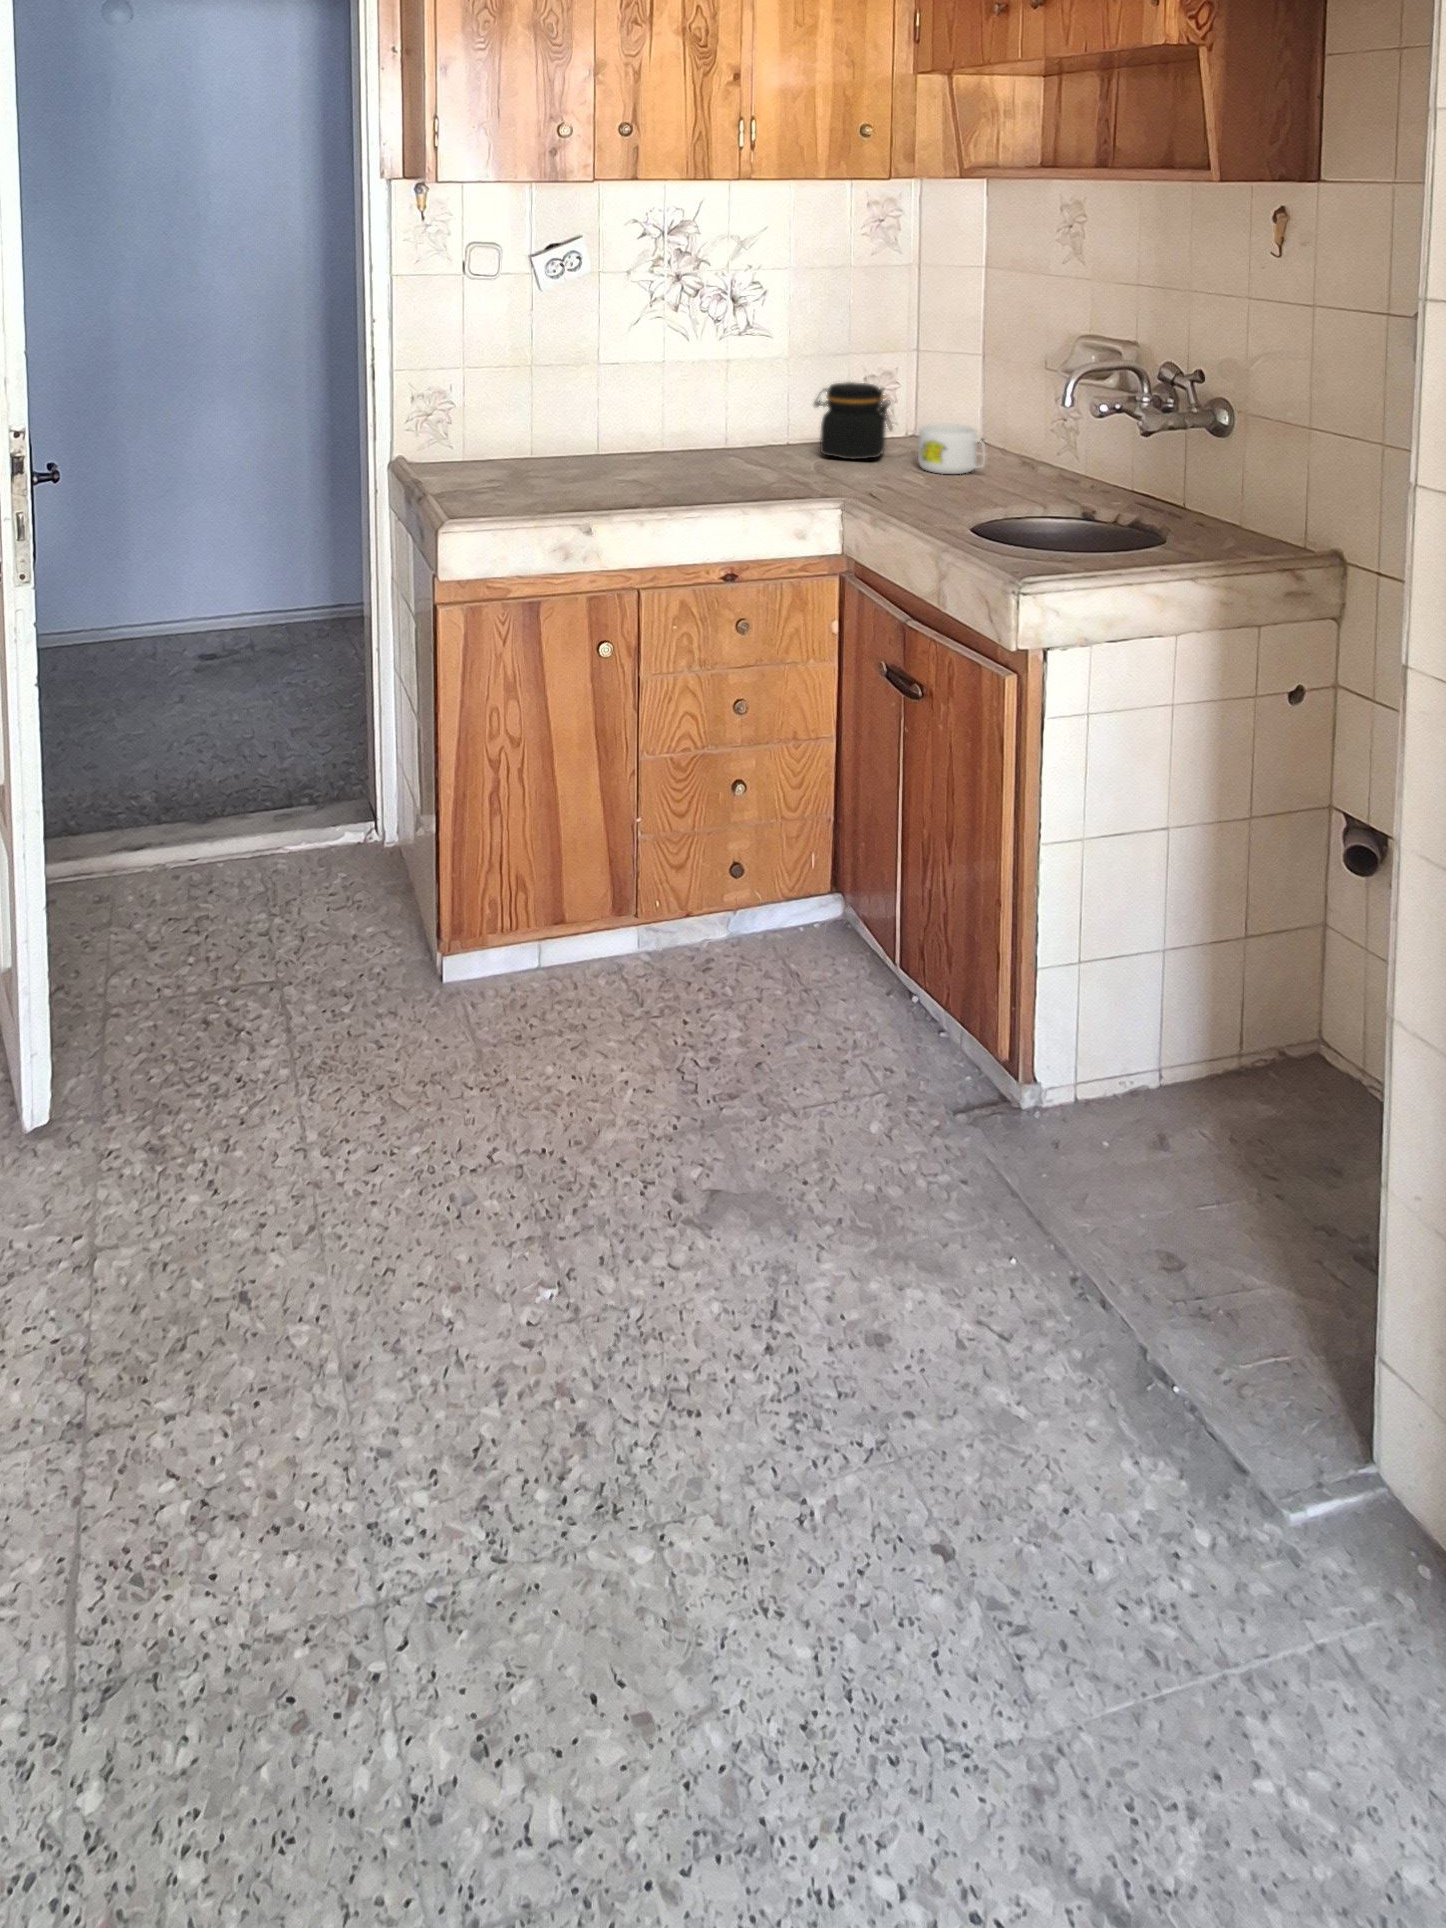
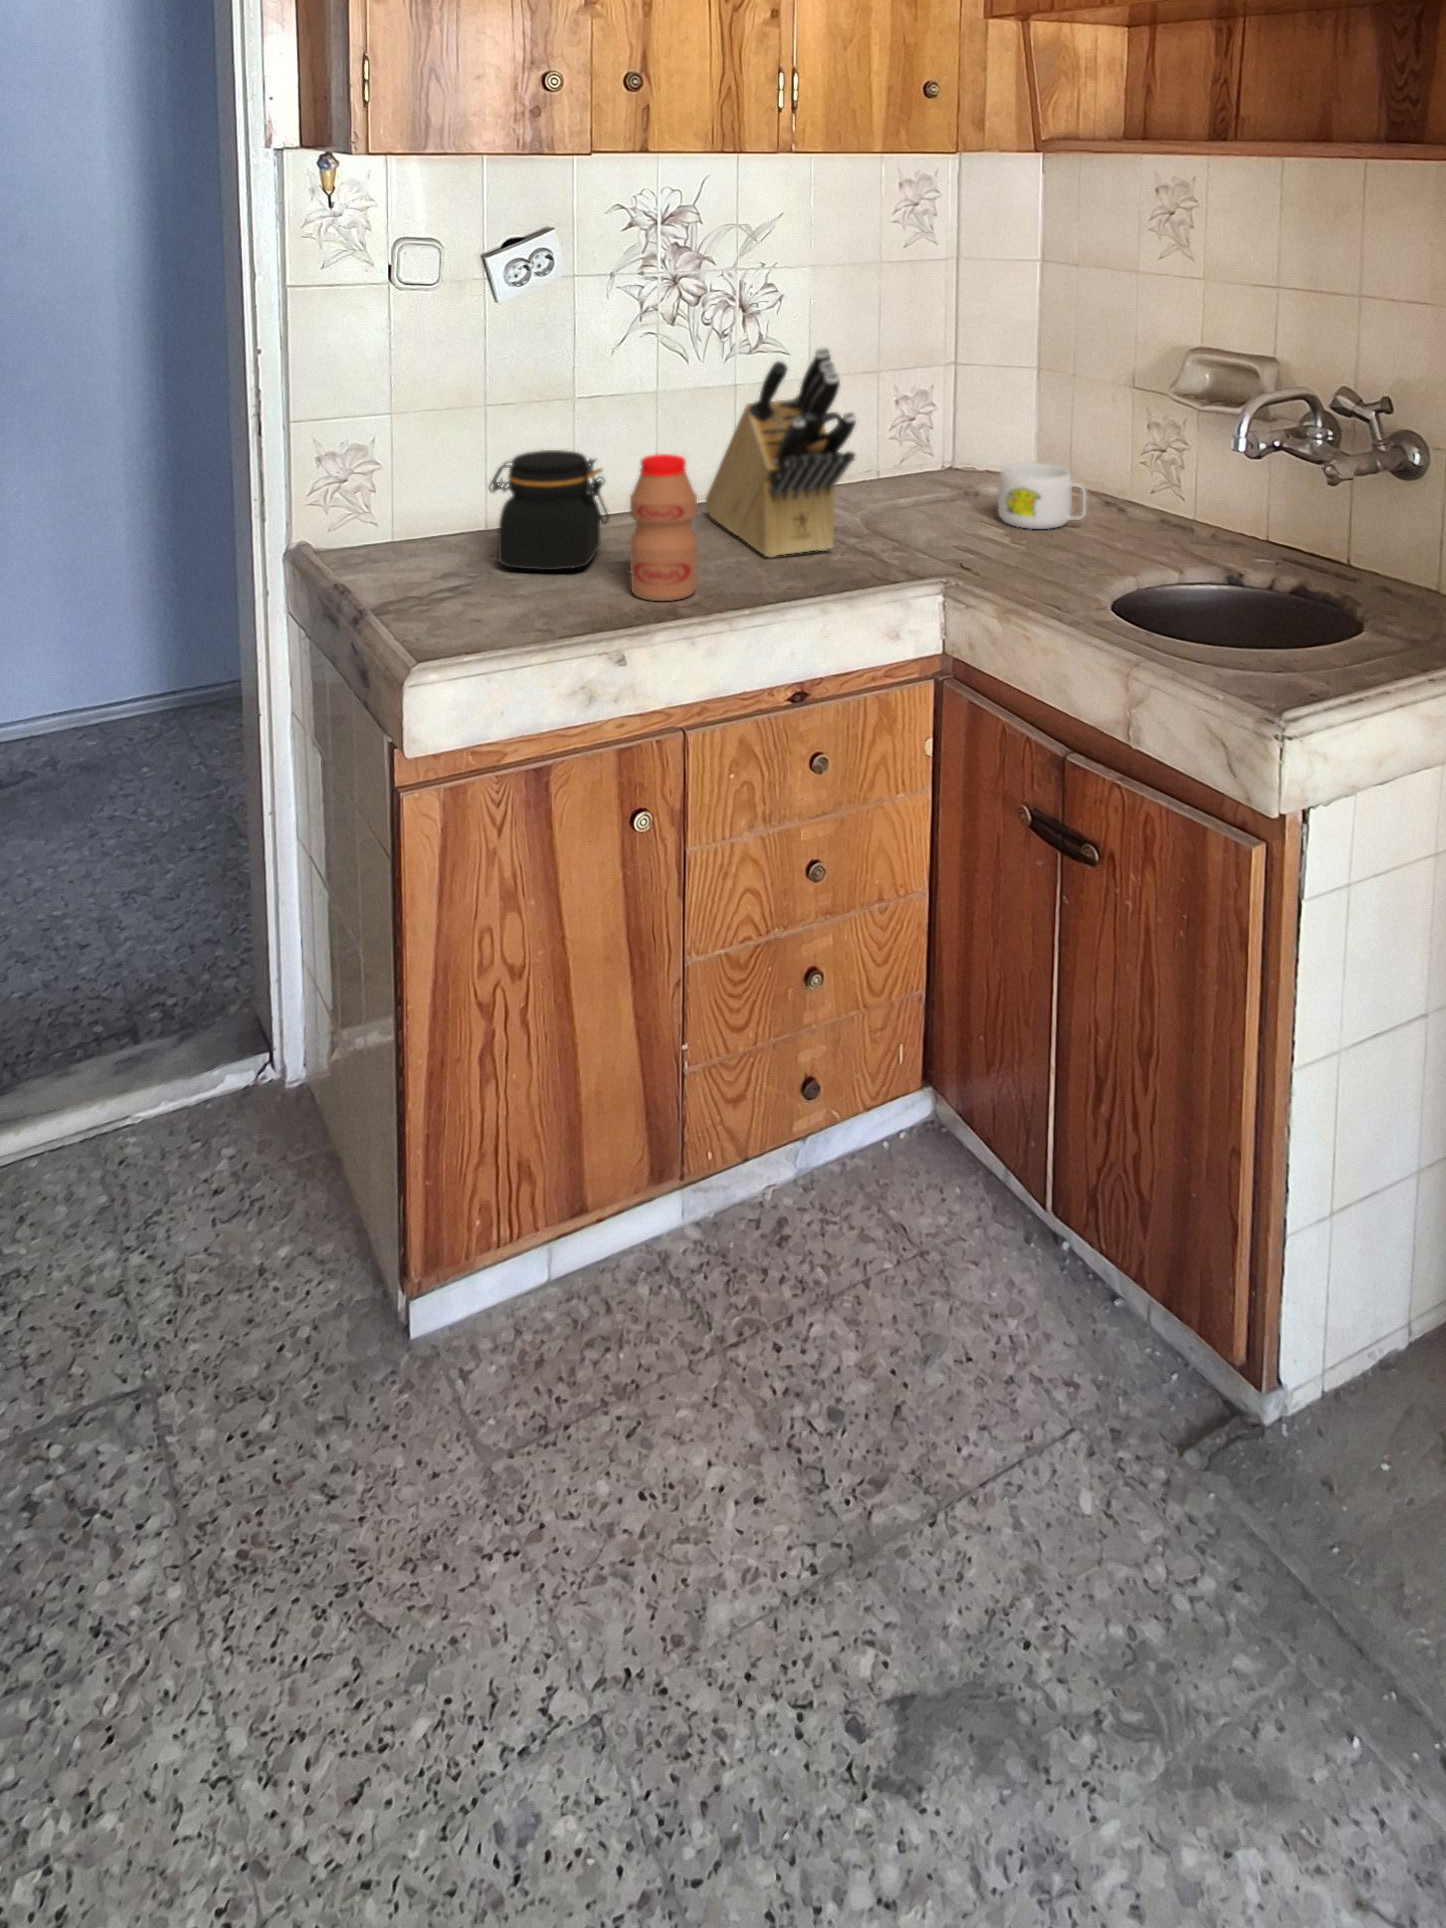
knife block: none [690,323,781,480] -> present [706,347,856,557]
jar: present [814,382,892,459] -> present [489,450,609,570]
bottle: none [608,395,656,498] -> present [630,454,697,601]

